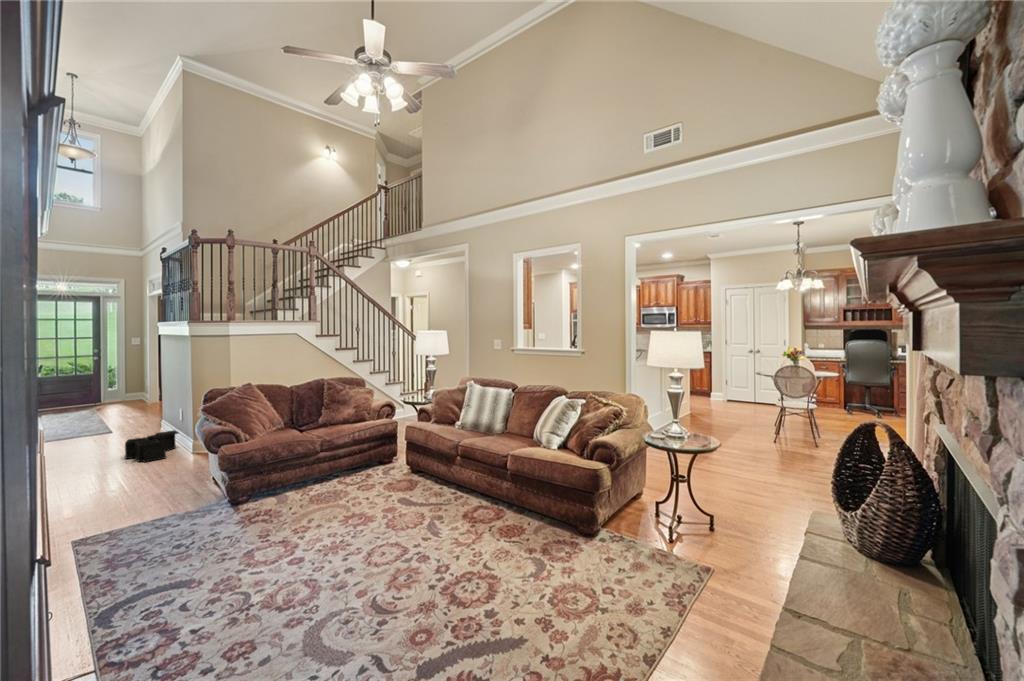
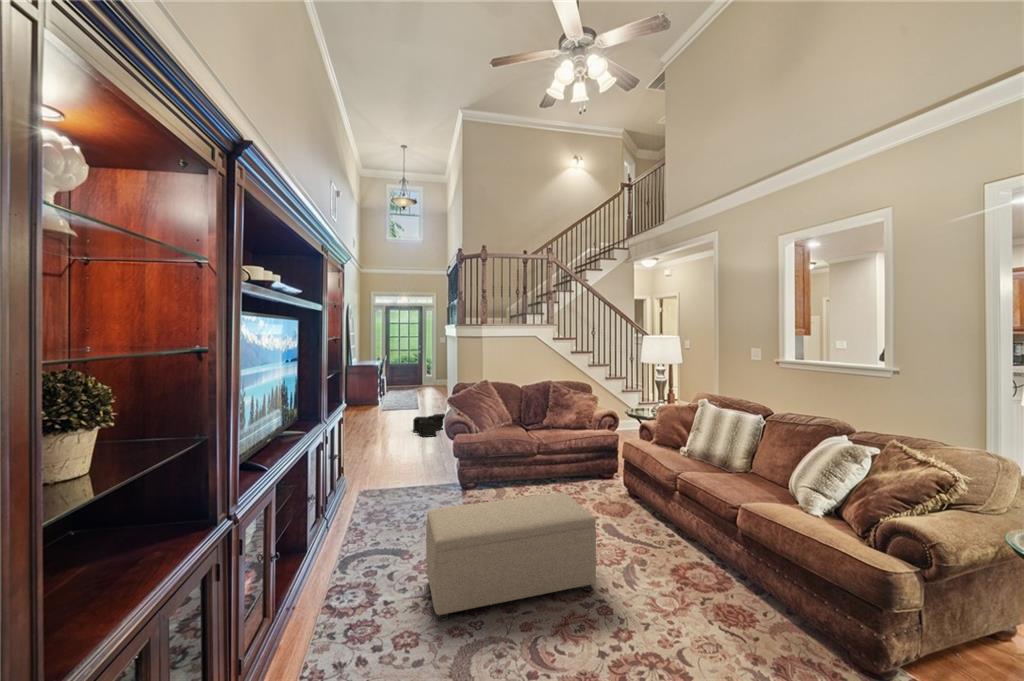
ottoman: none [232,474,410,623] -> present [426,493,596,621]

